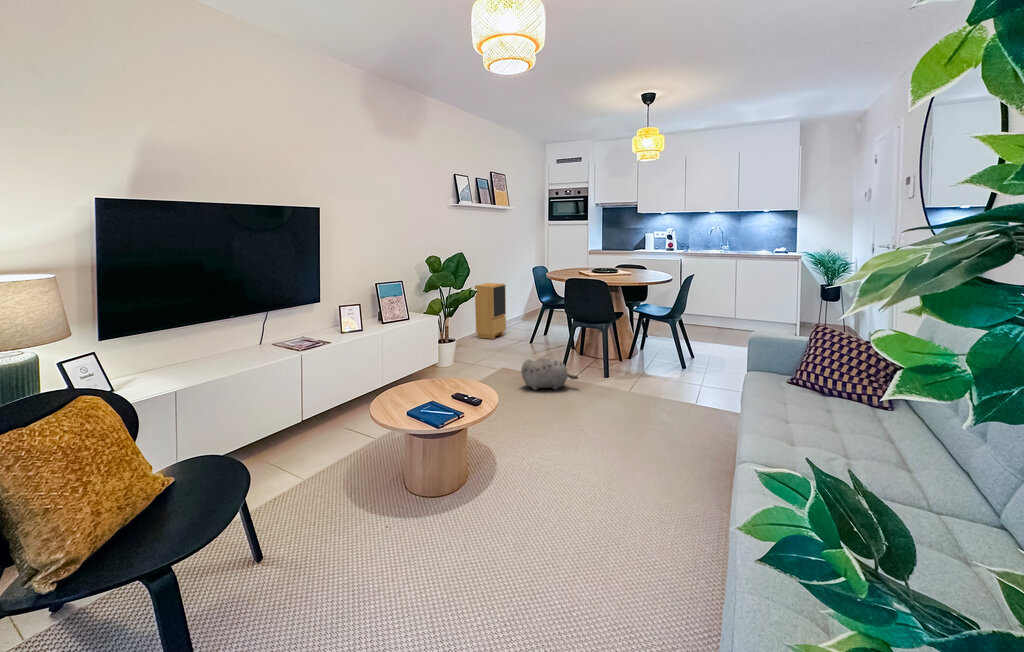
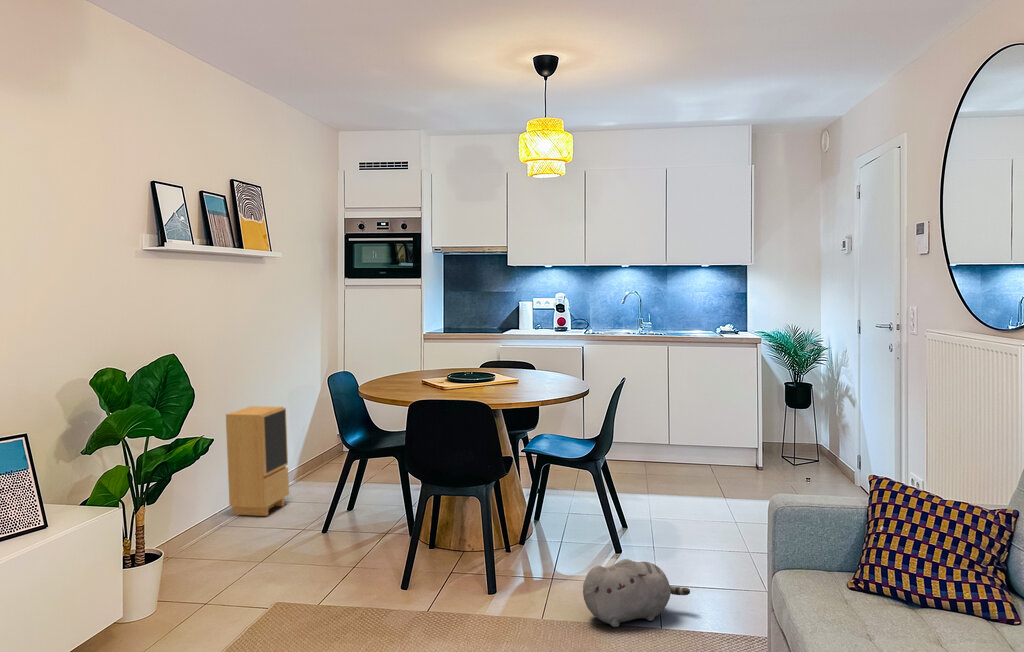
plush toy: present [521,357,578,390] -> present [583,559,690,627]

